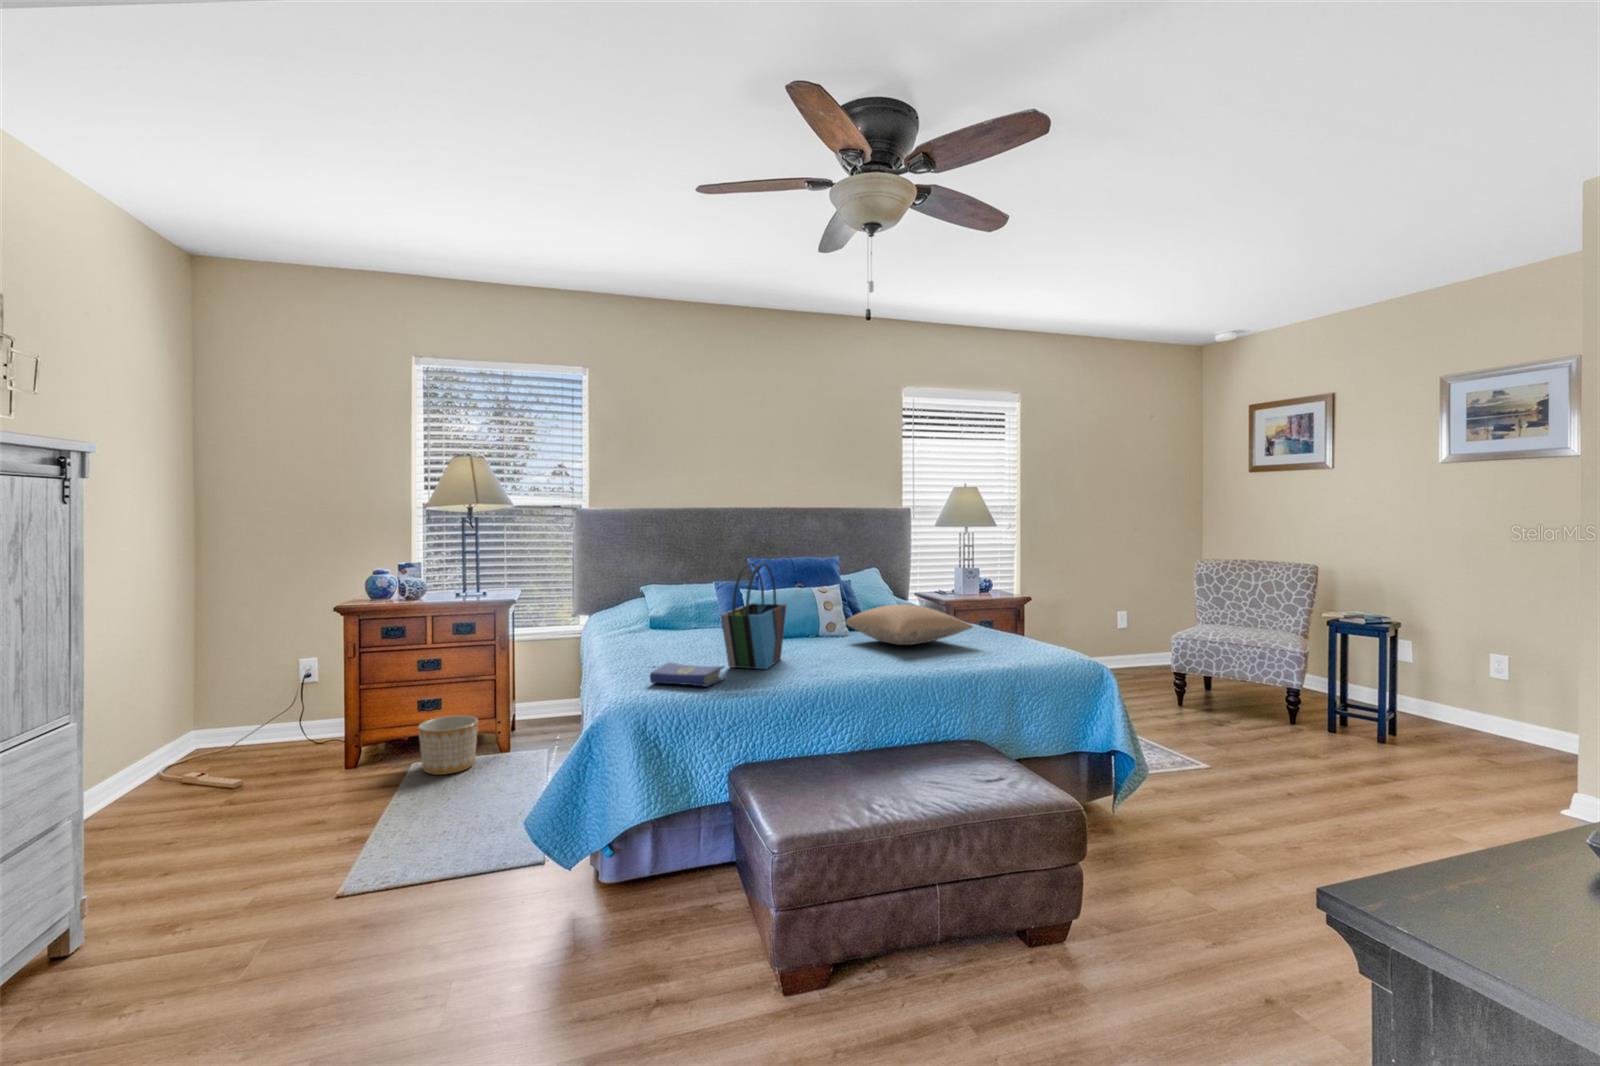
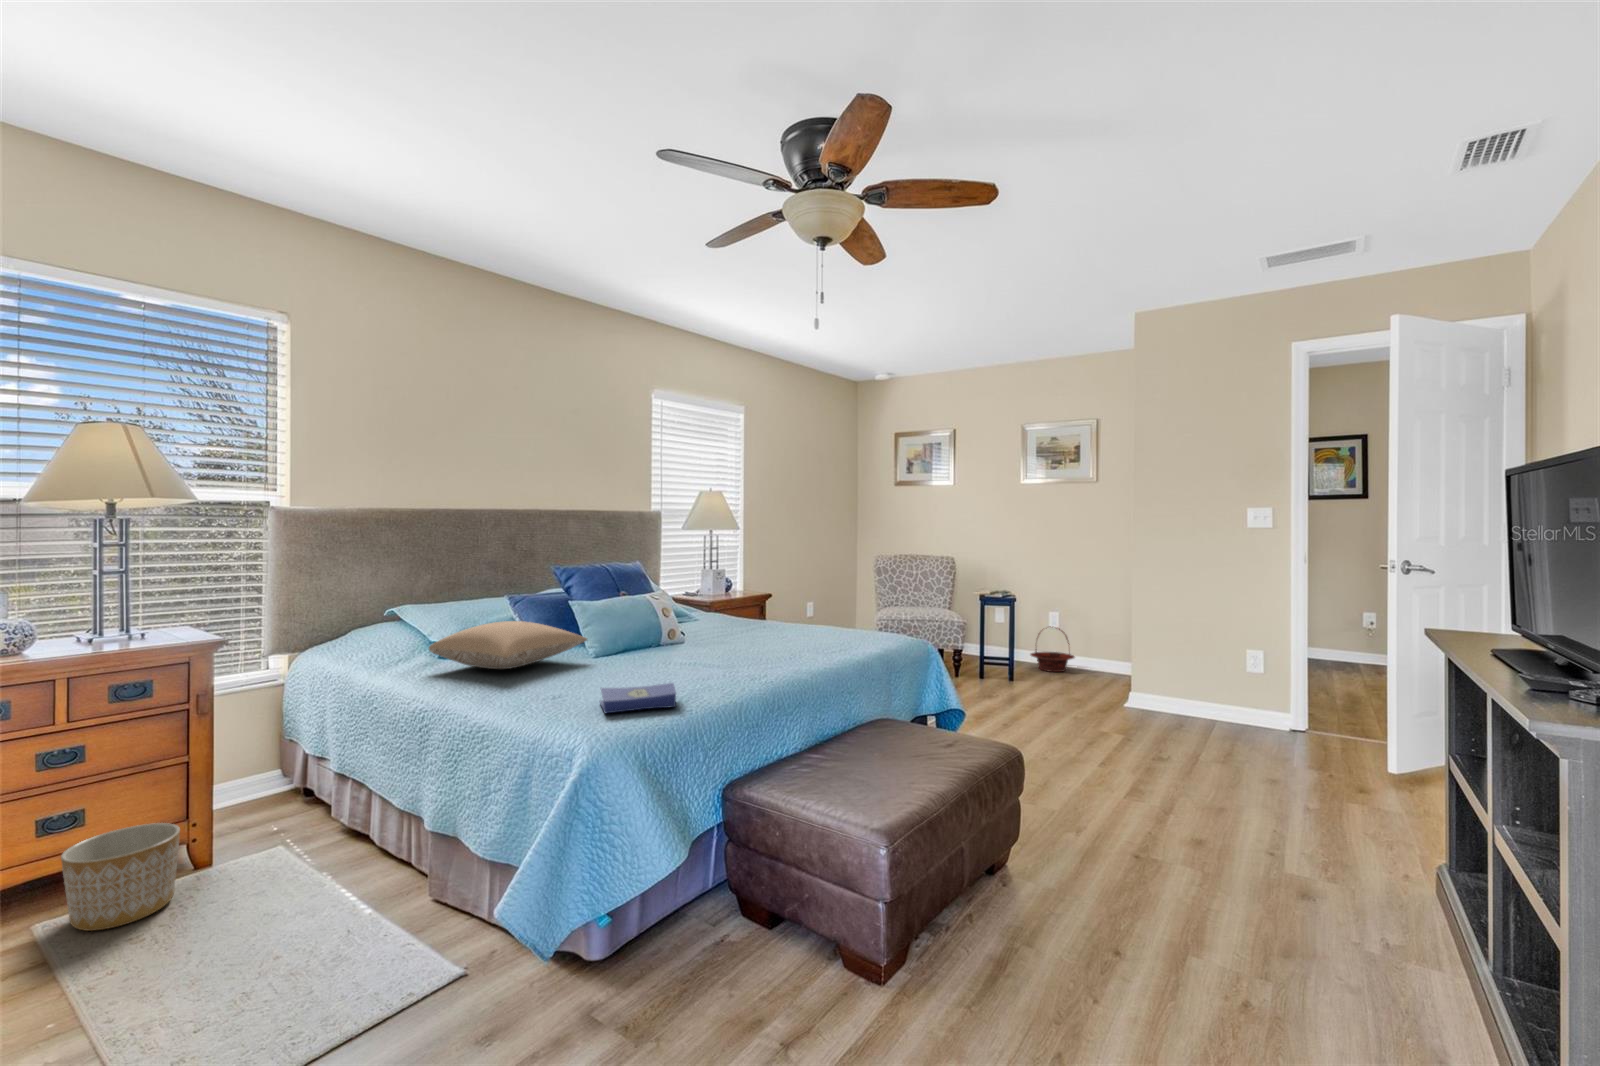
tote bag: present [721,563,786,669] -> none [638,567,698,685]
pillow: present [846,604,973,645] -> present [429,621,587,669]
basket: none [1433,675,1521,746] -> present [1031,626,1074,672]

